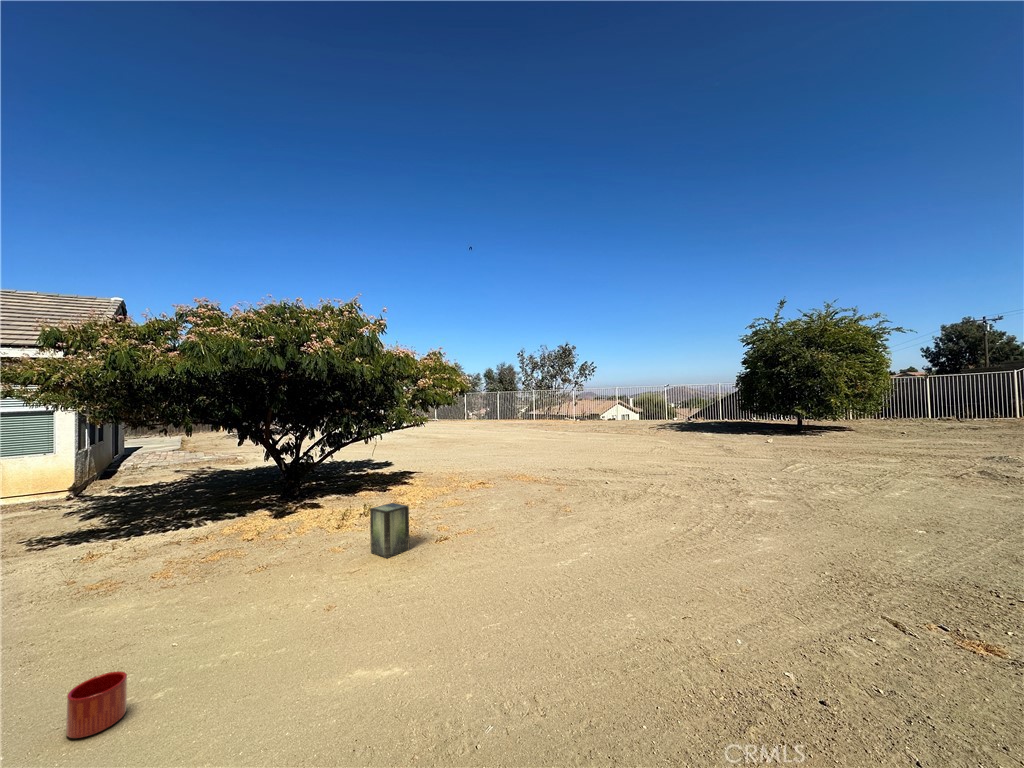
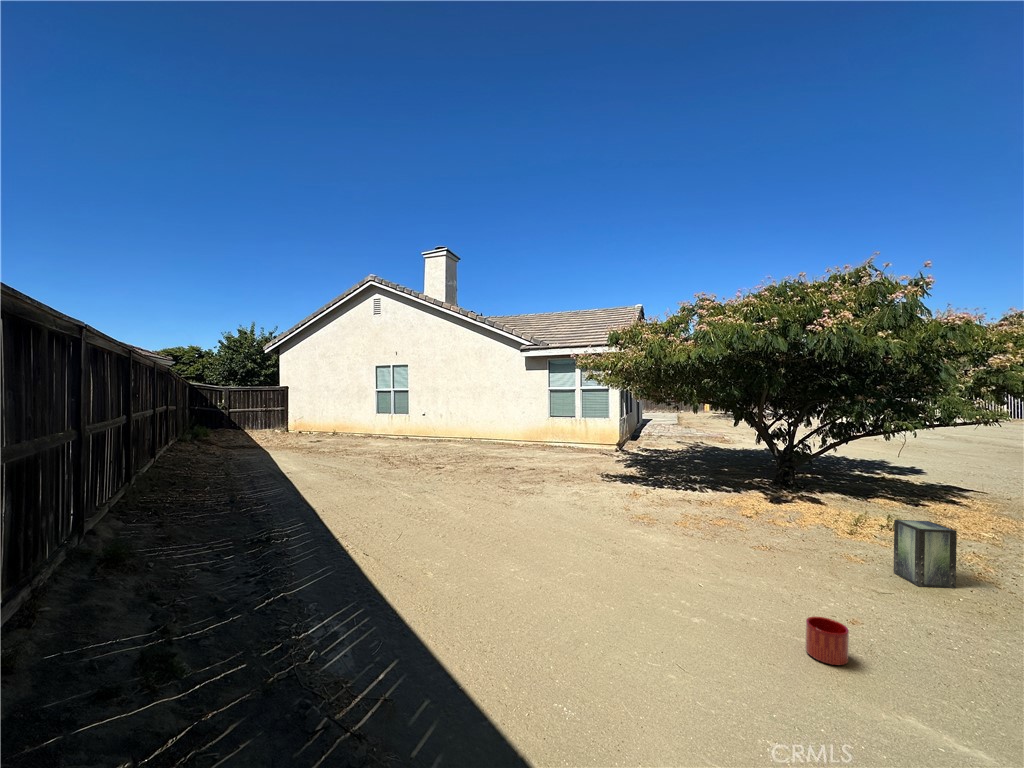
planter: present [66,671,127,738] -> present [806,617,849,665]

